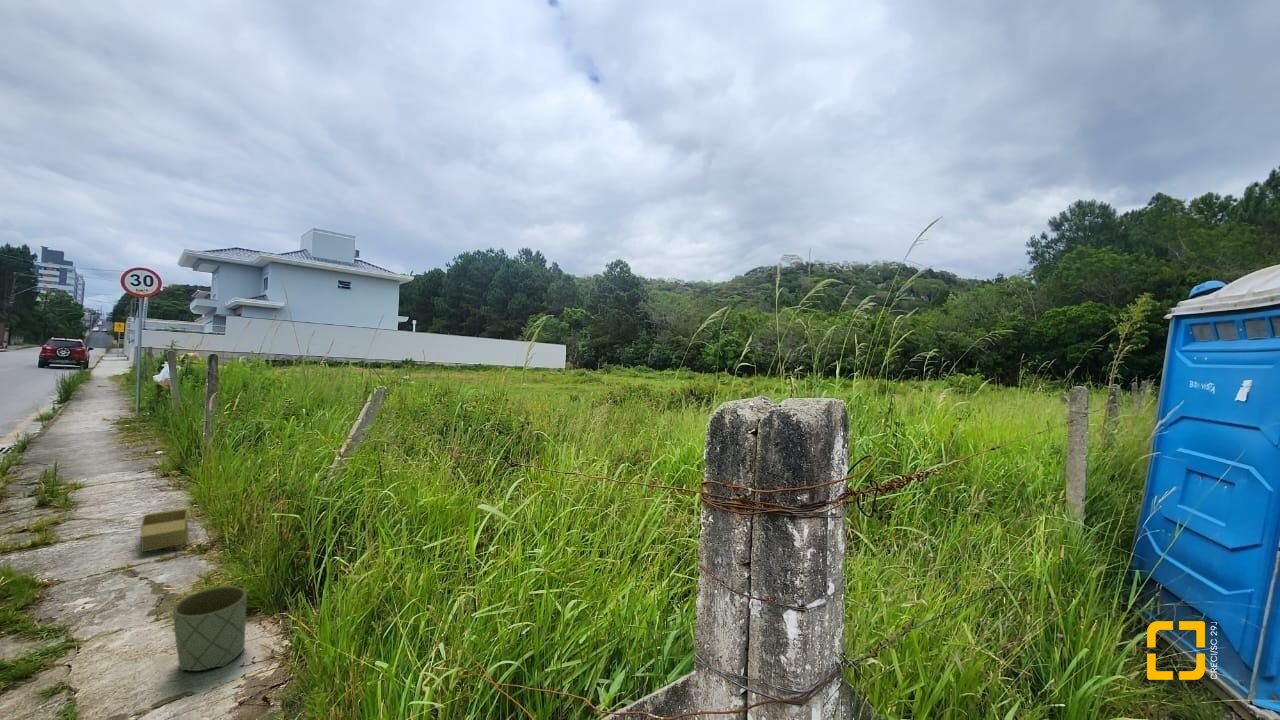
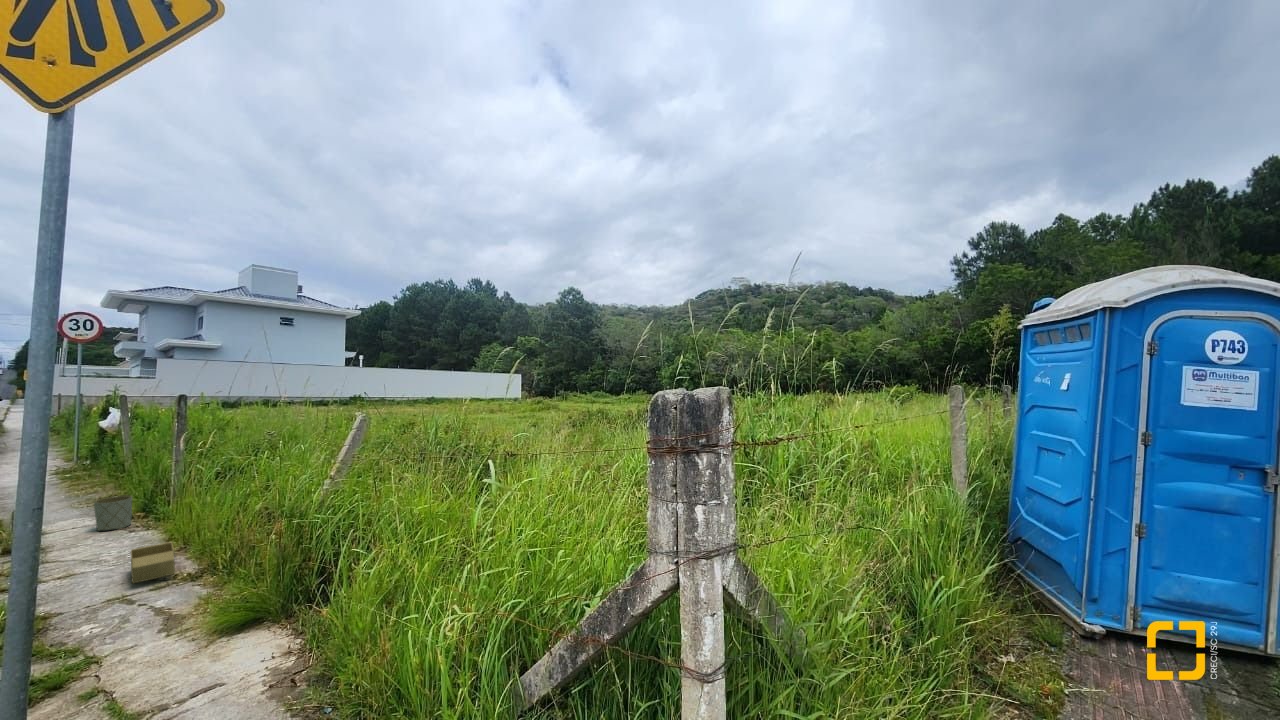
planter: present [173,586,247,671] -> present [94,495,132,531]

